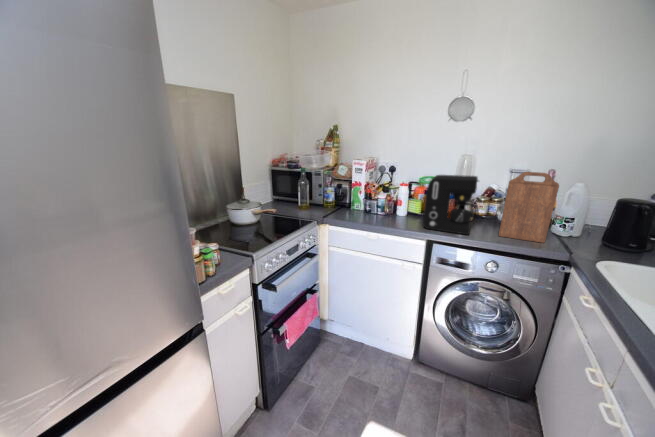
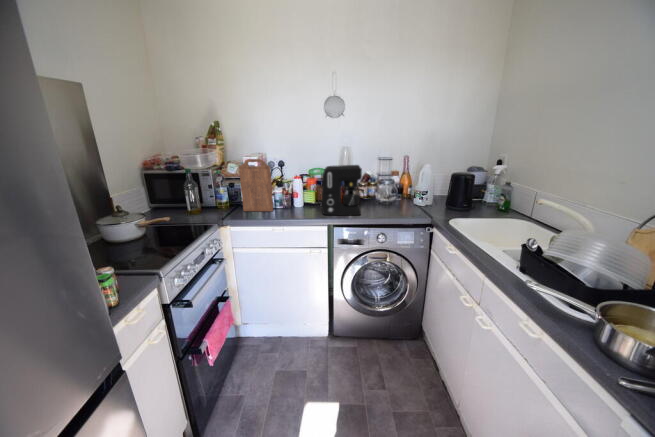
cutting board: present [499,172,559,243] -> present [239,159,273,211]

